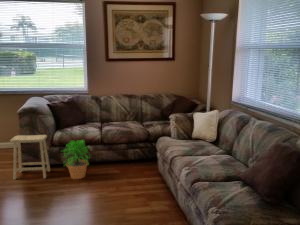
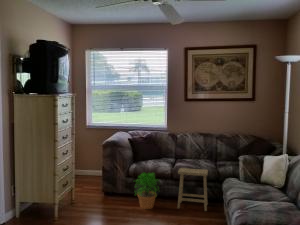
footstool: present [10,135,50,180] -> present [178,168,208,211]

